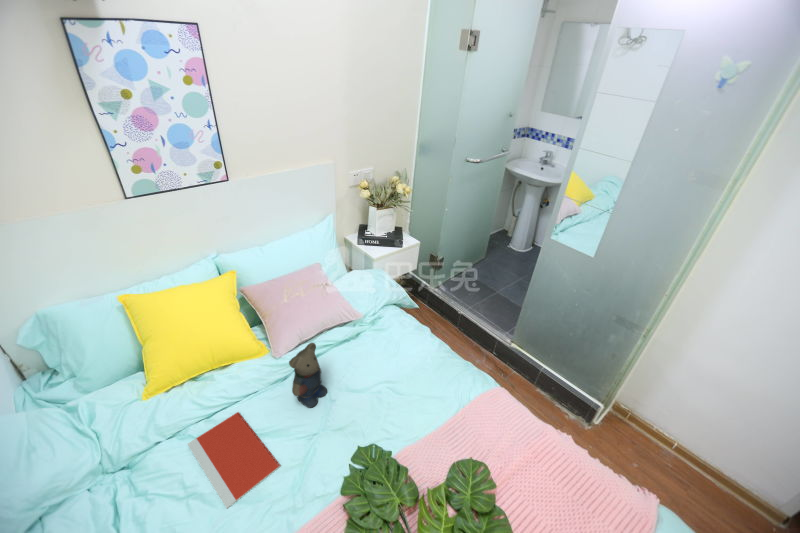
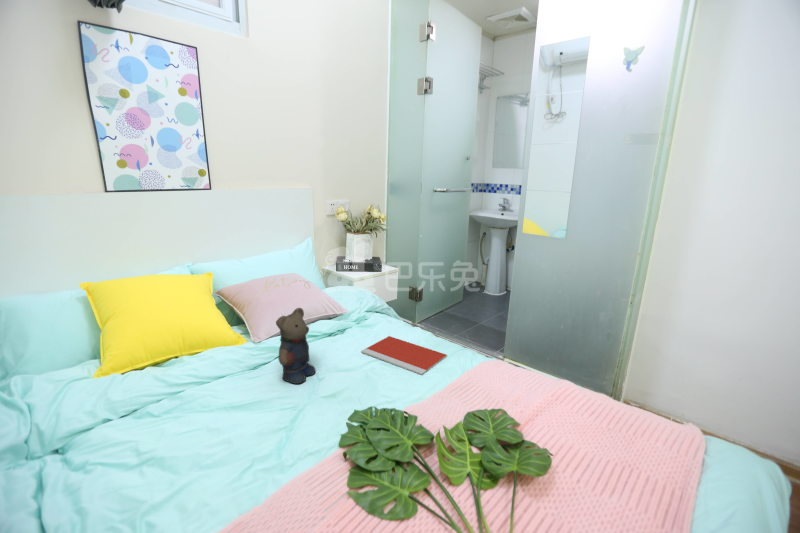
notebook: present [188,412,281,509] -> present [361,336,447,375]

